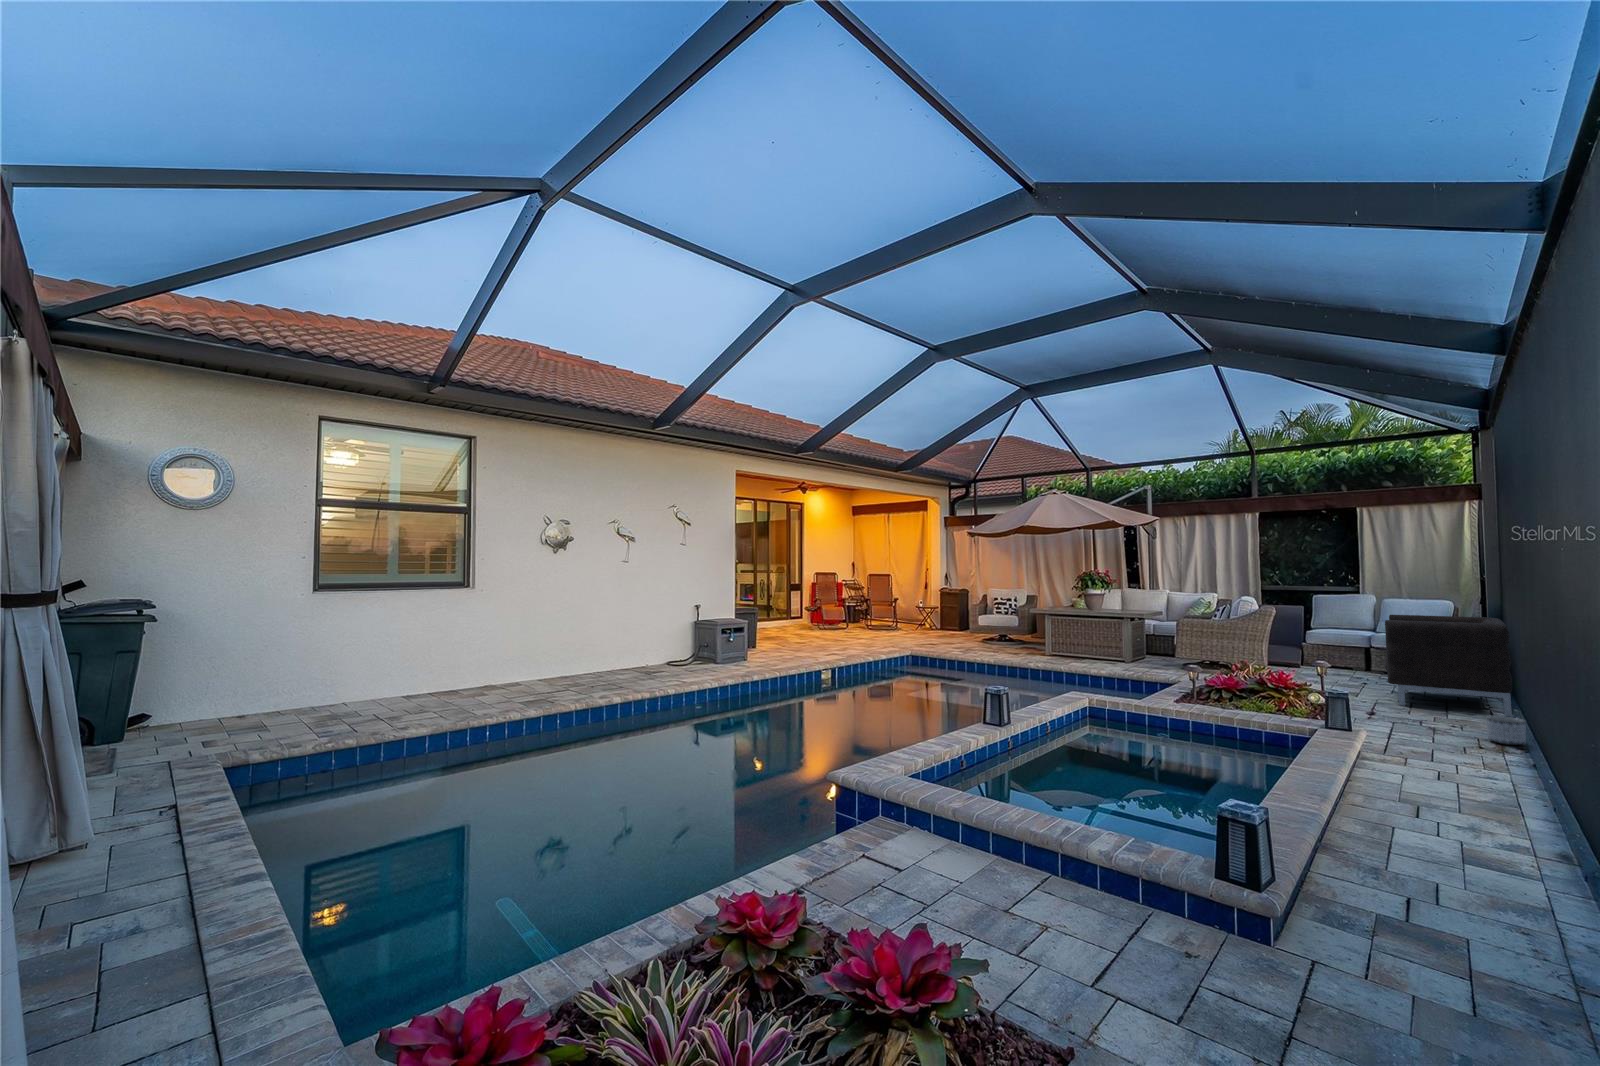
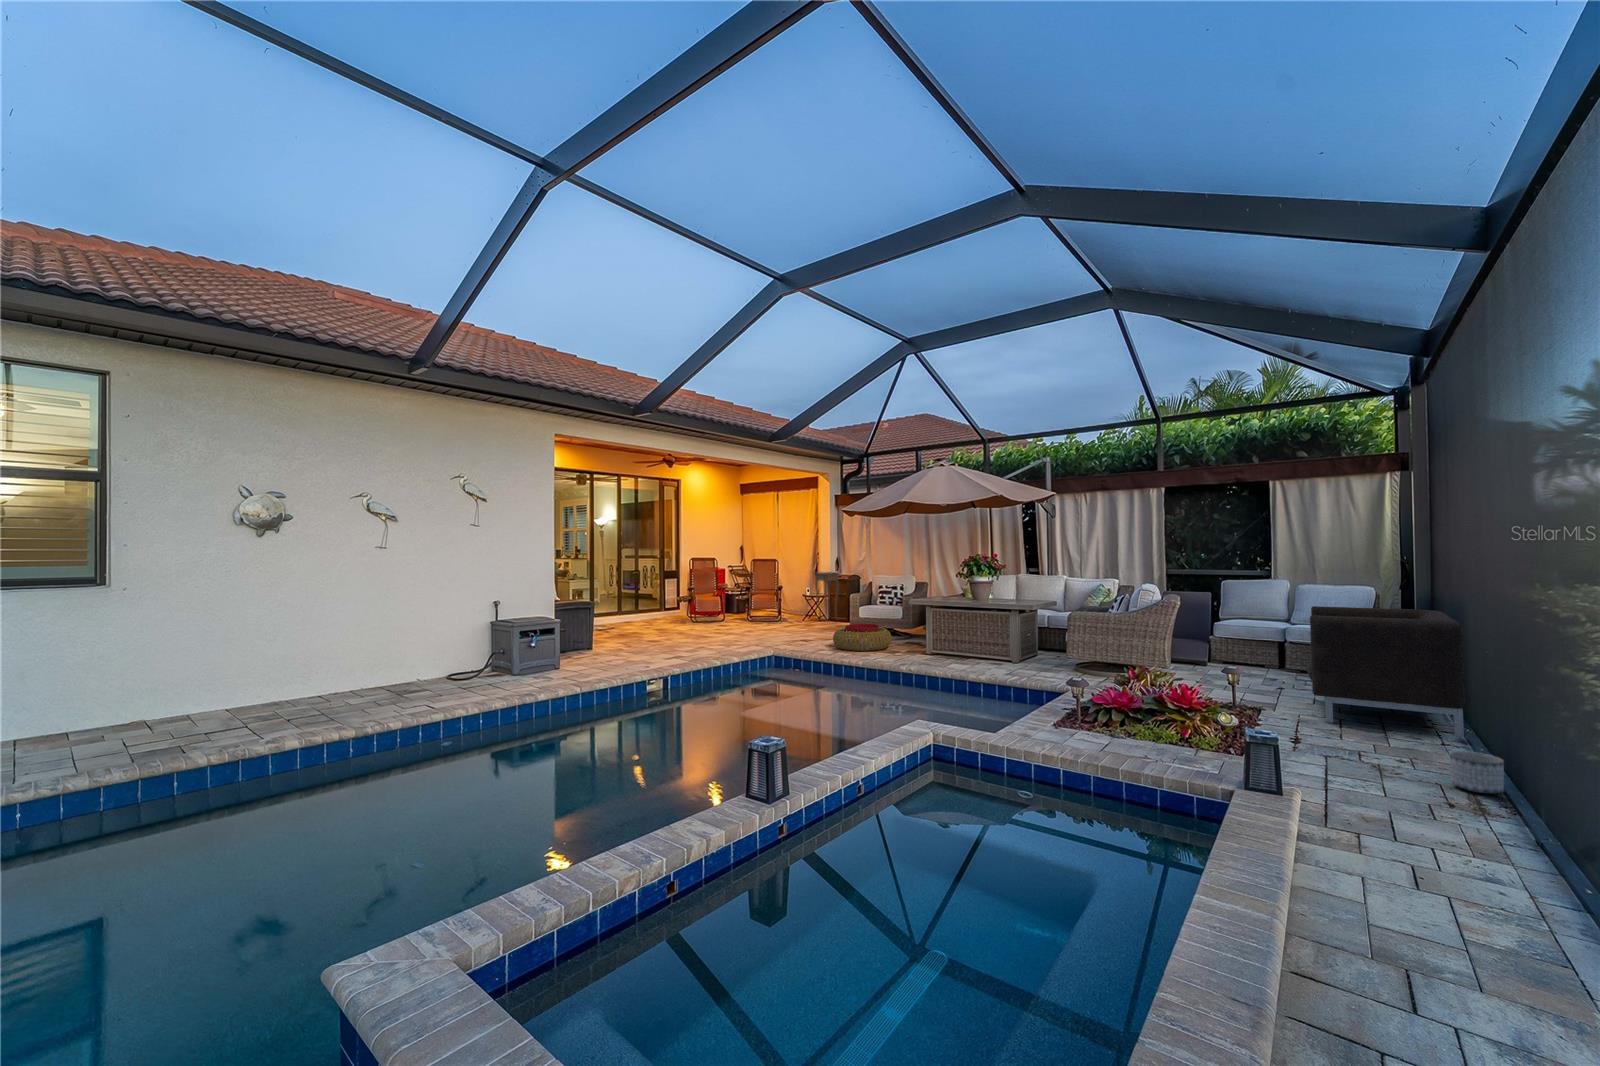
side table: none [929,586,953,631] -> present [815,572,839,615]
pouf: none [961,631,1013,653] -> present [833,624,892,651]

